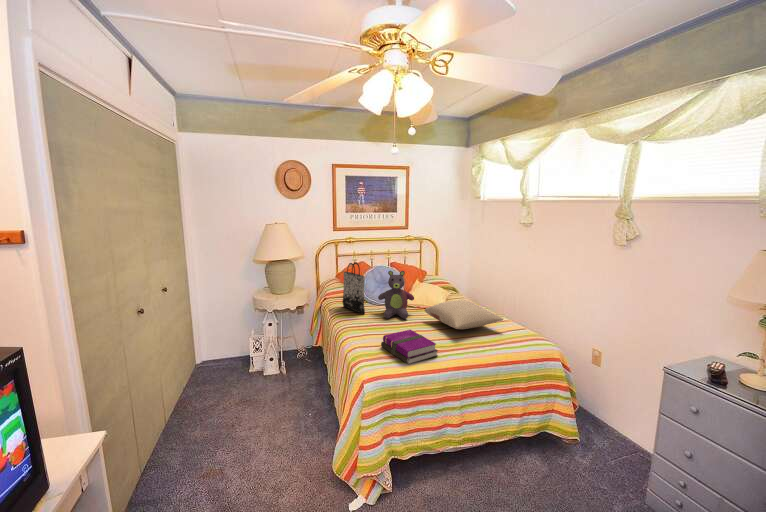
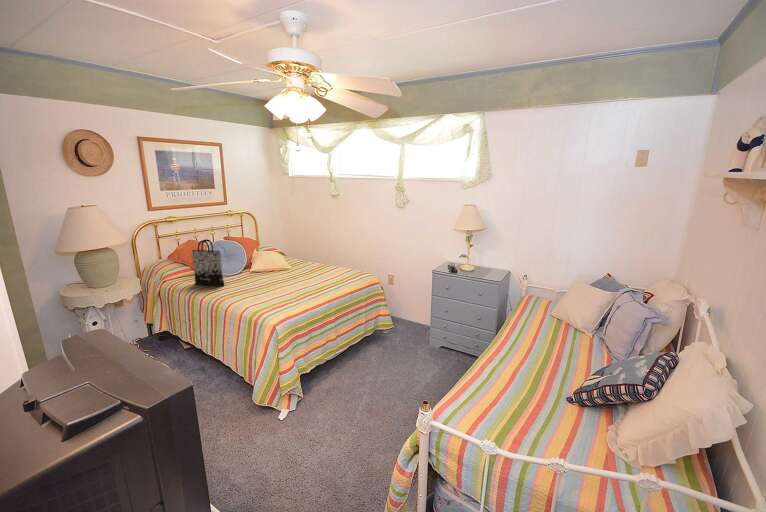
stuffed bear: present [378,271,414,319] -> none [234,242,267,284]
pillow: present [425,300,503,329] -> none [280,258,340,279]
notebook: present [381,330,438,365] -> none [266,285,313,307]

